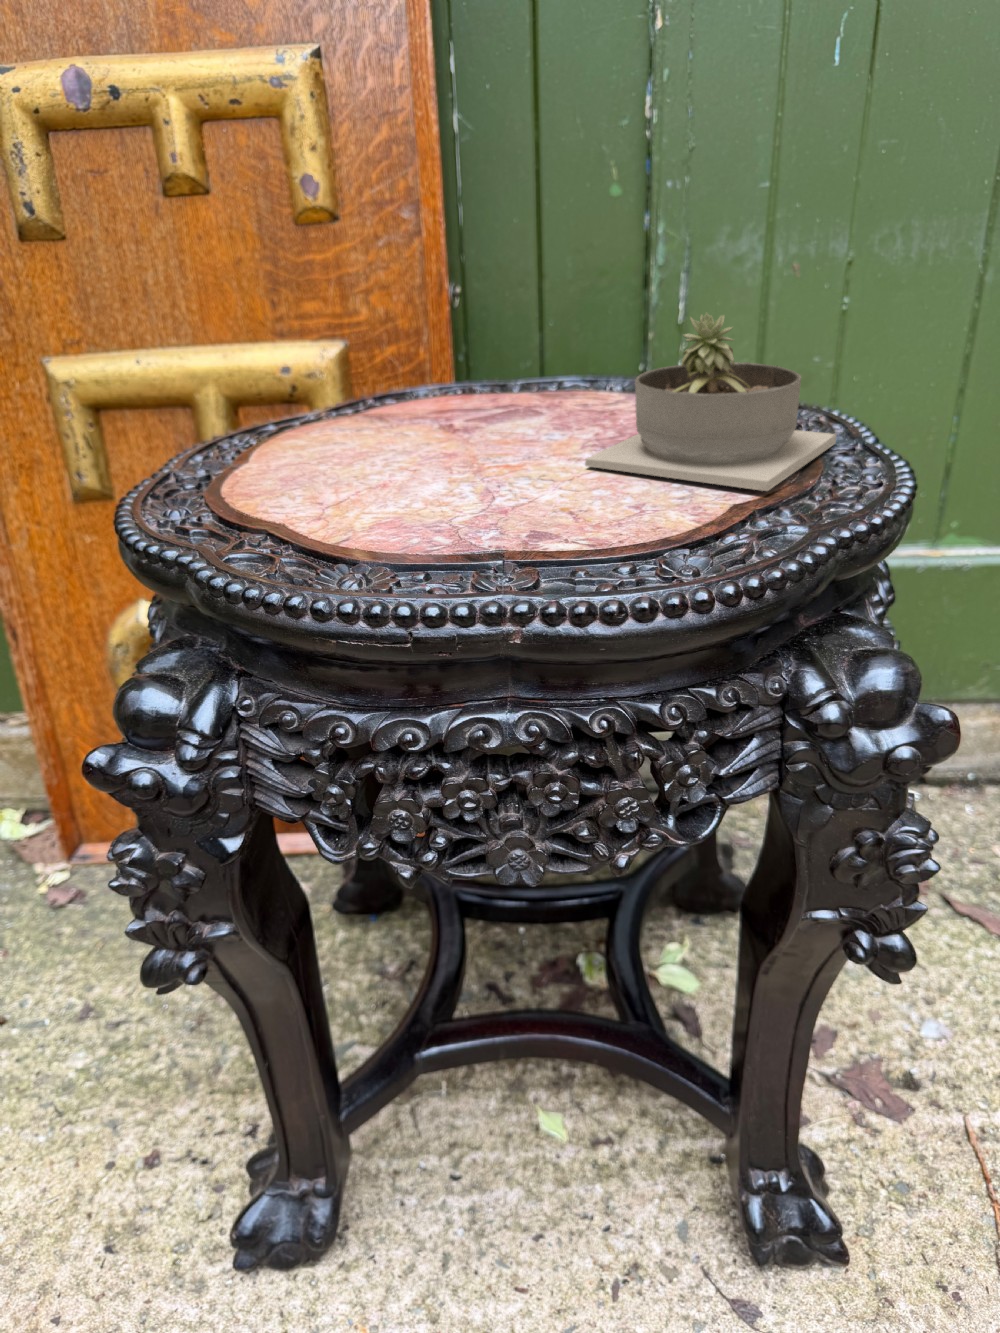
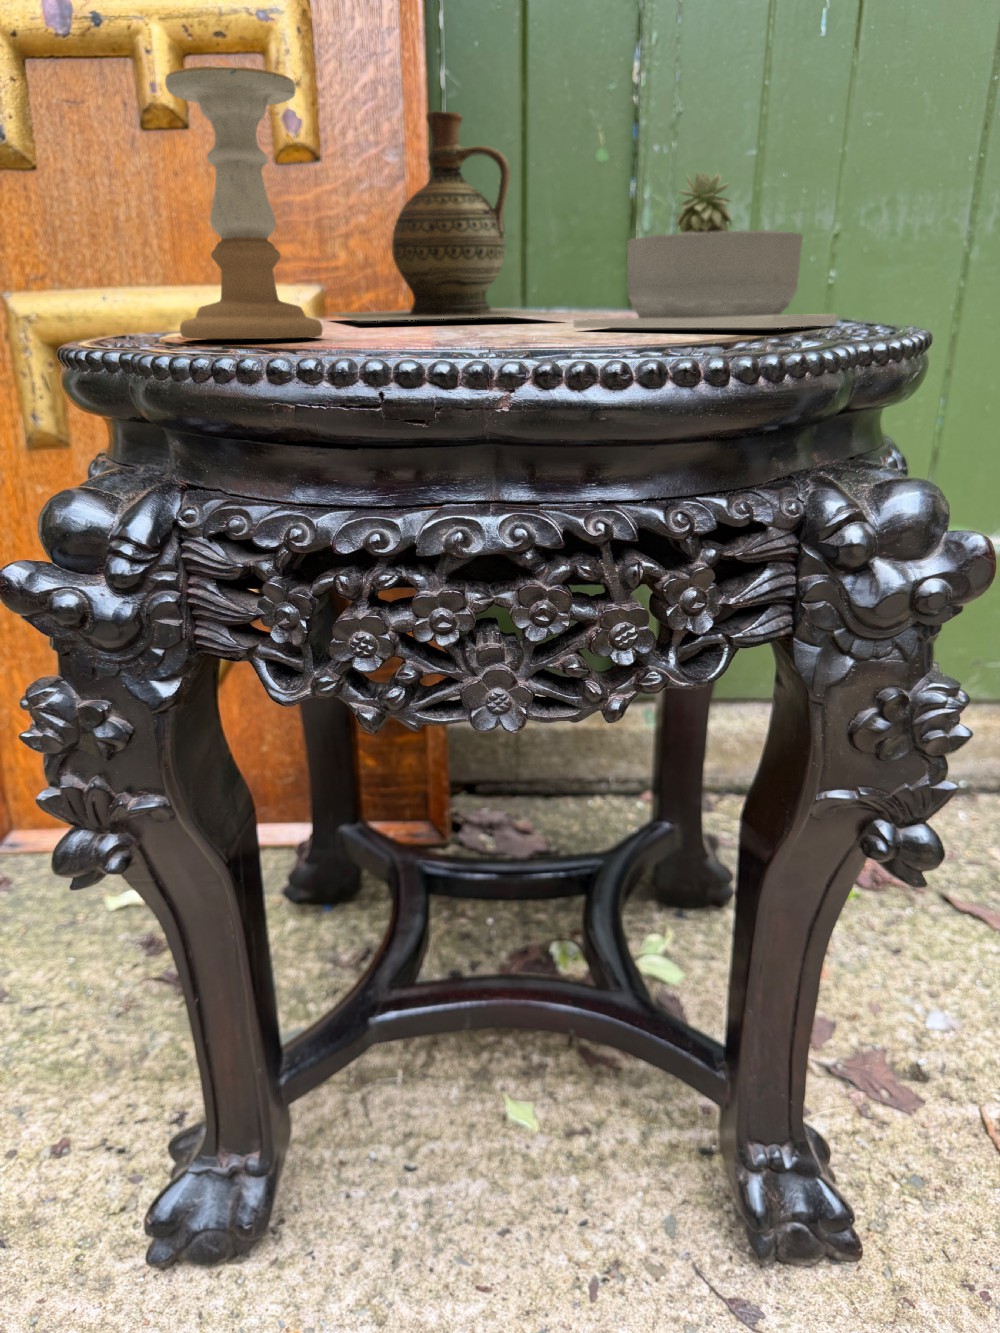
ceramic jug: none [349,212,584,436] -> present [333,111,555,321]
candle holder: none [203,285,354,528] -> present [165,66,323,339]

